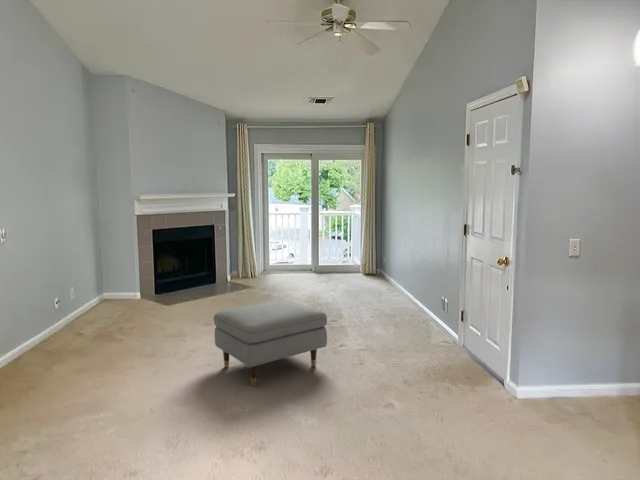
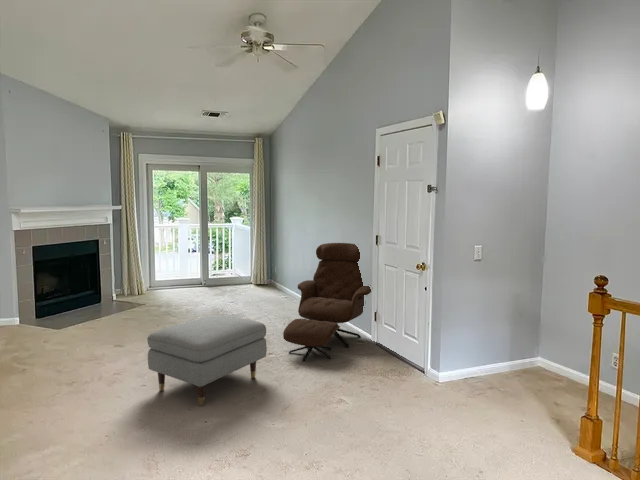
lounge chair: none [355,232,463,357] -> present [283,243,371,361]

